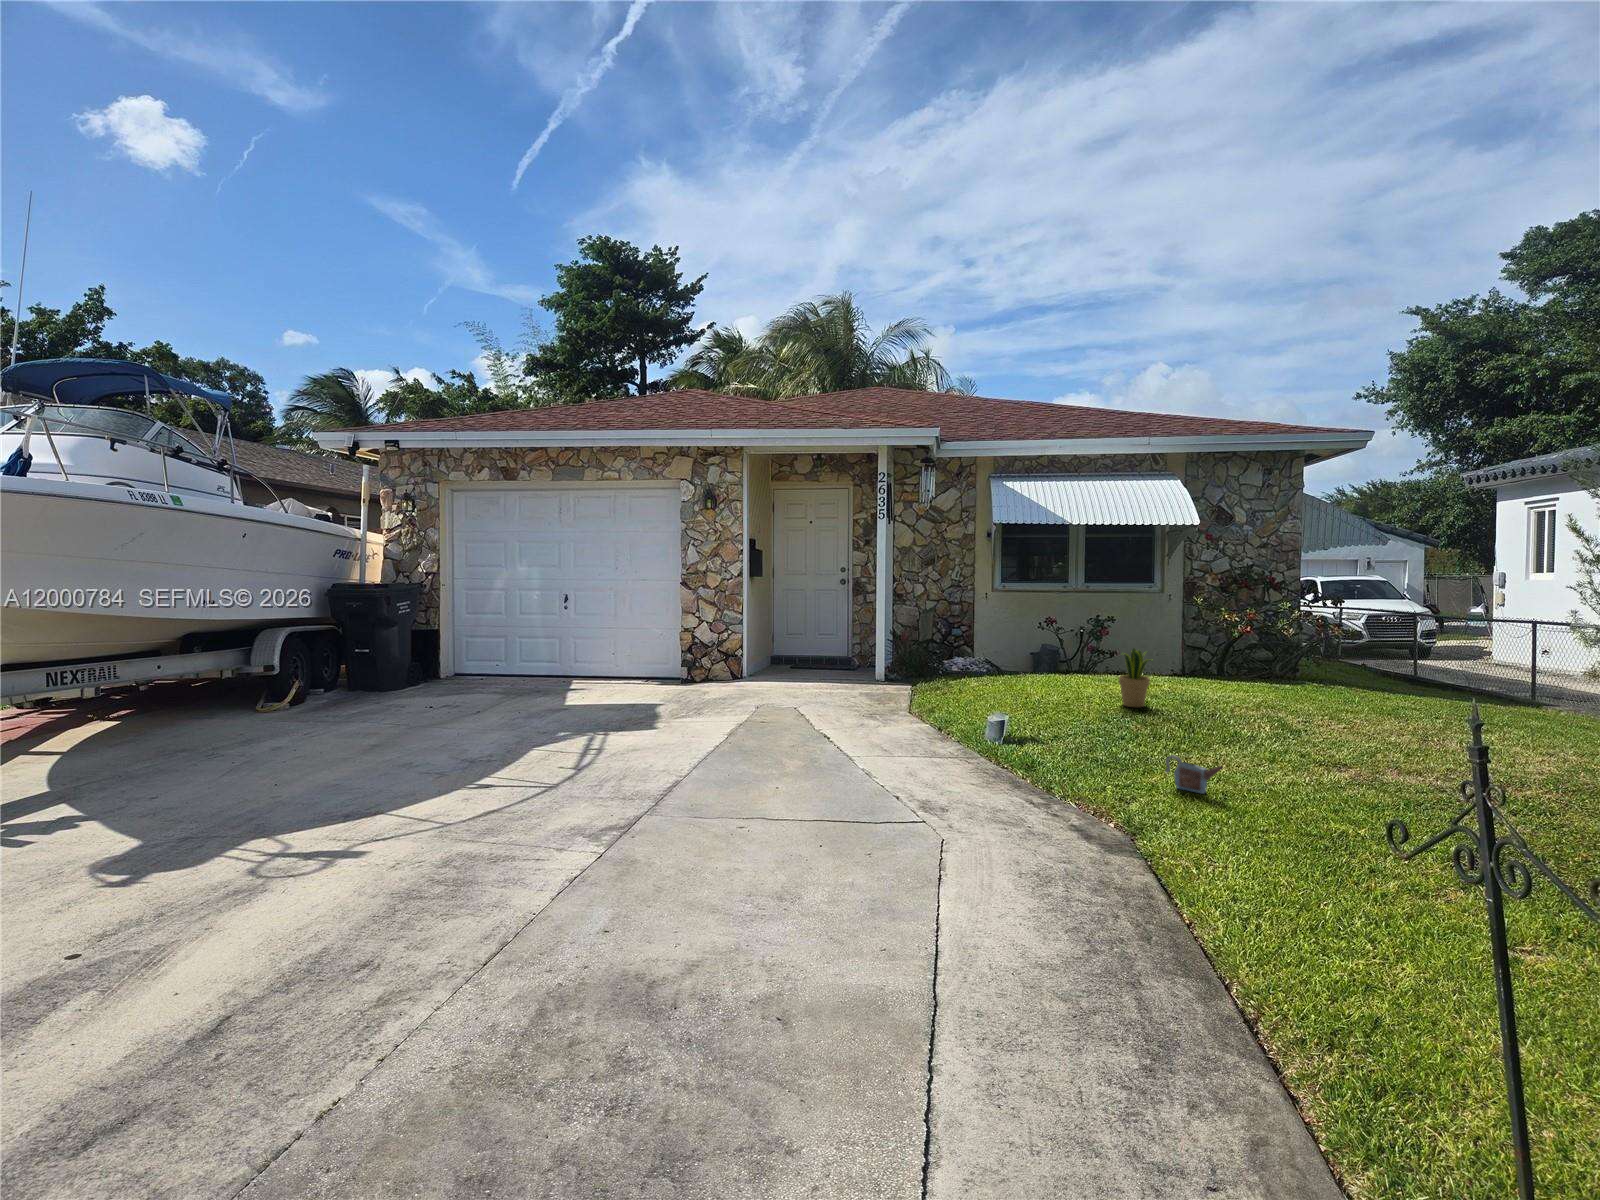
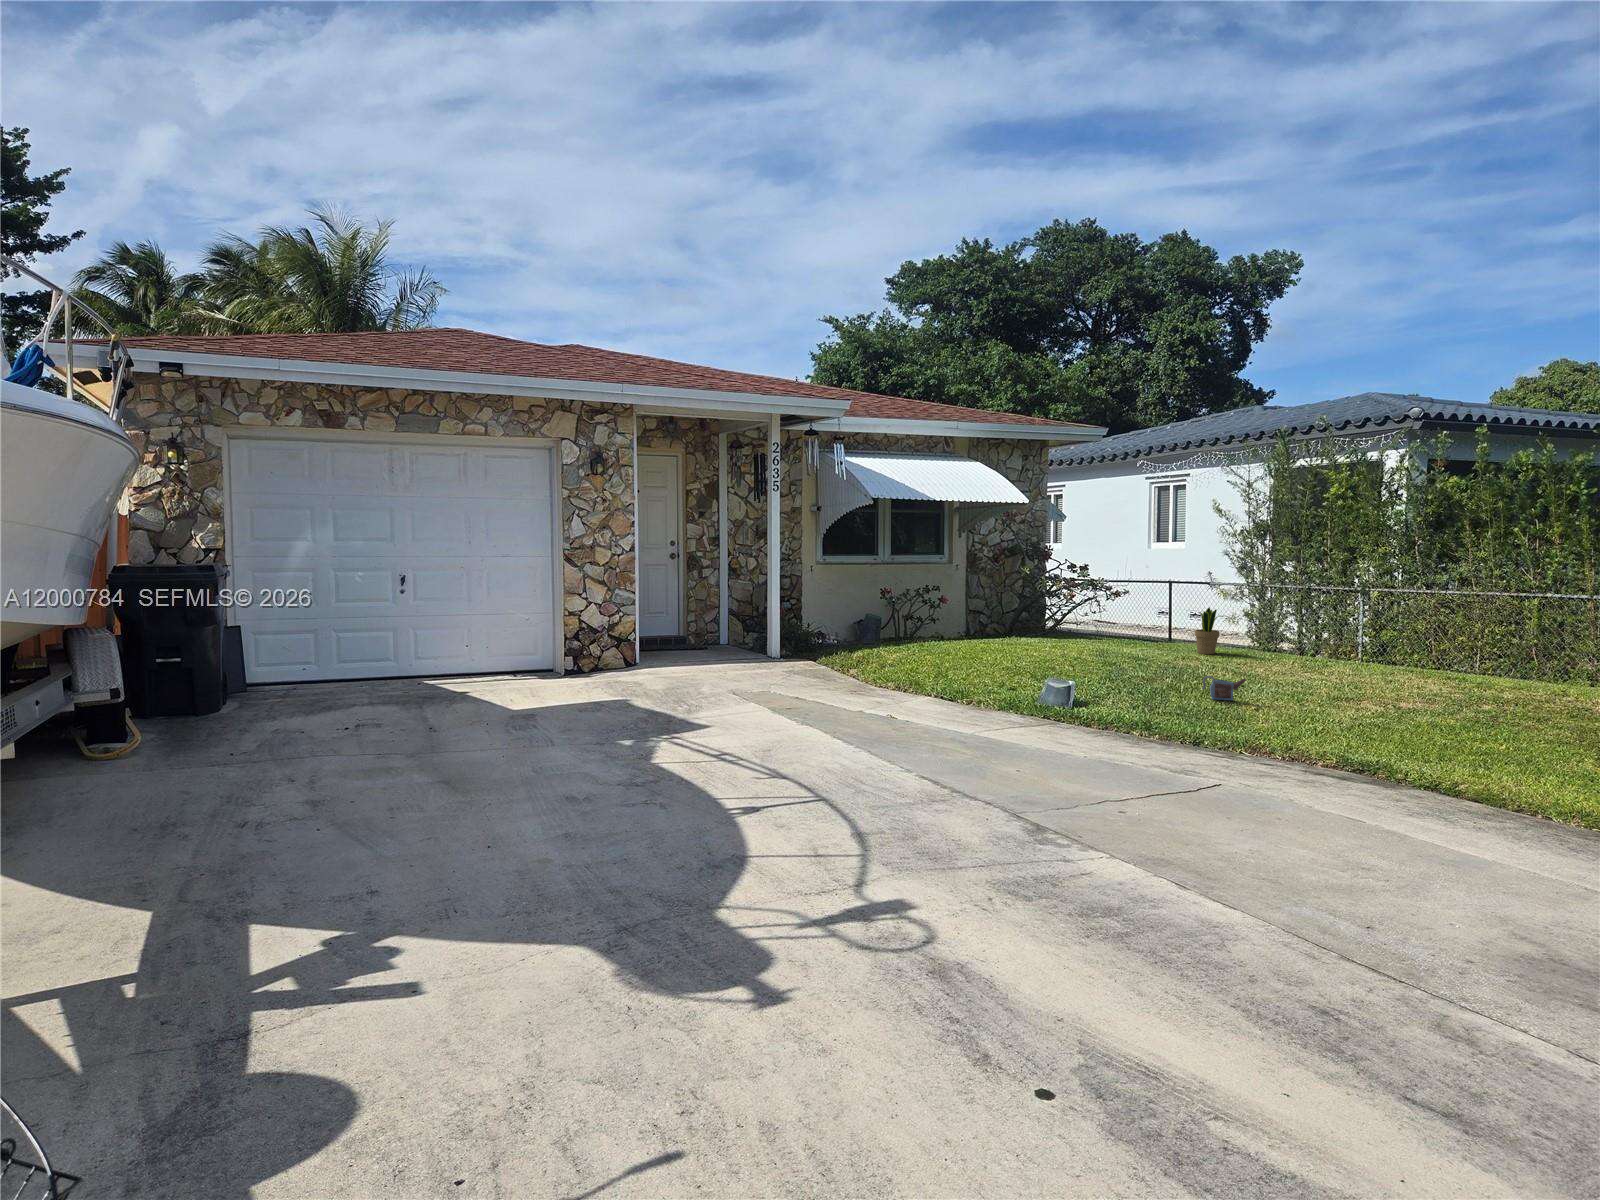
potted plant: present [1119,649,1151,707] -> present [1195,607,1223,654]

